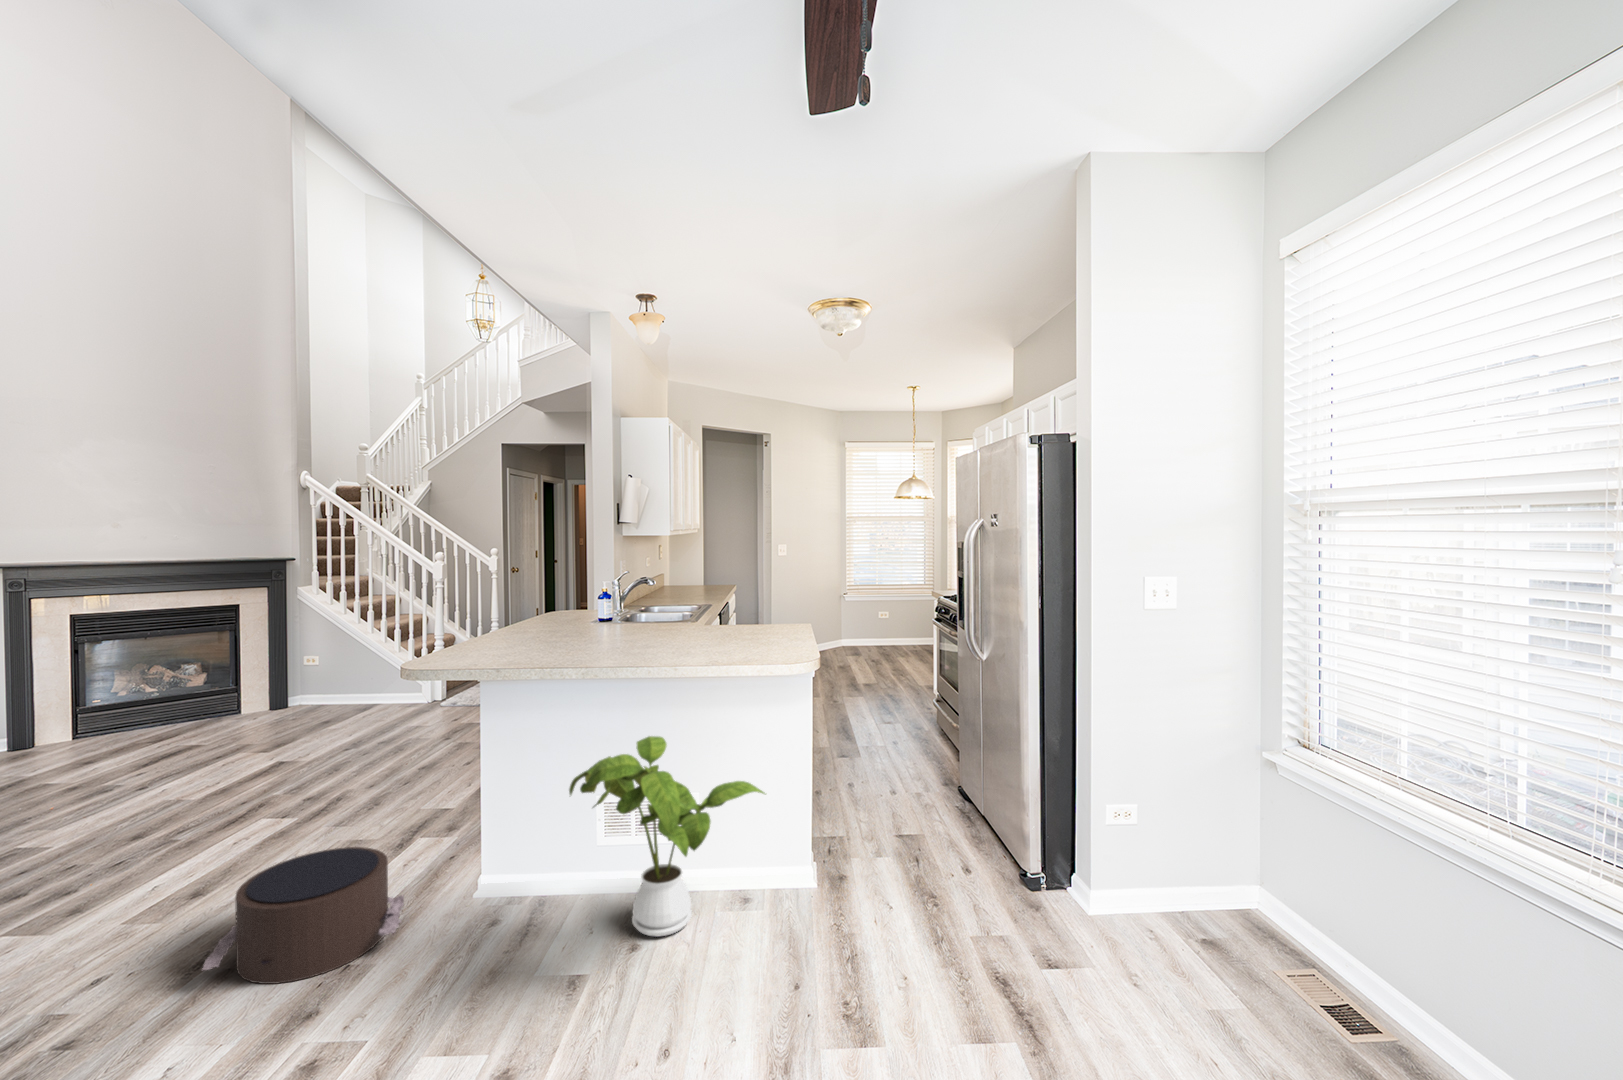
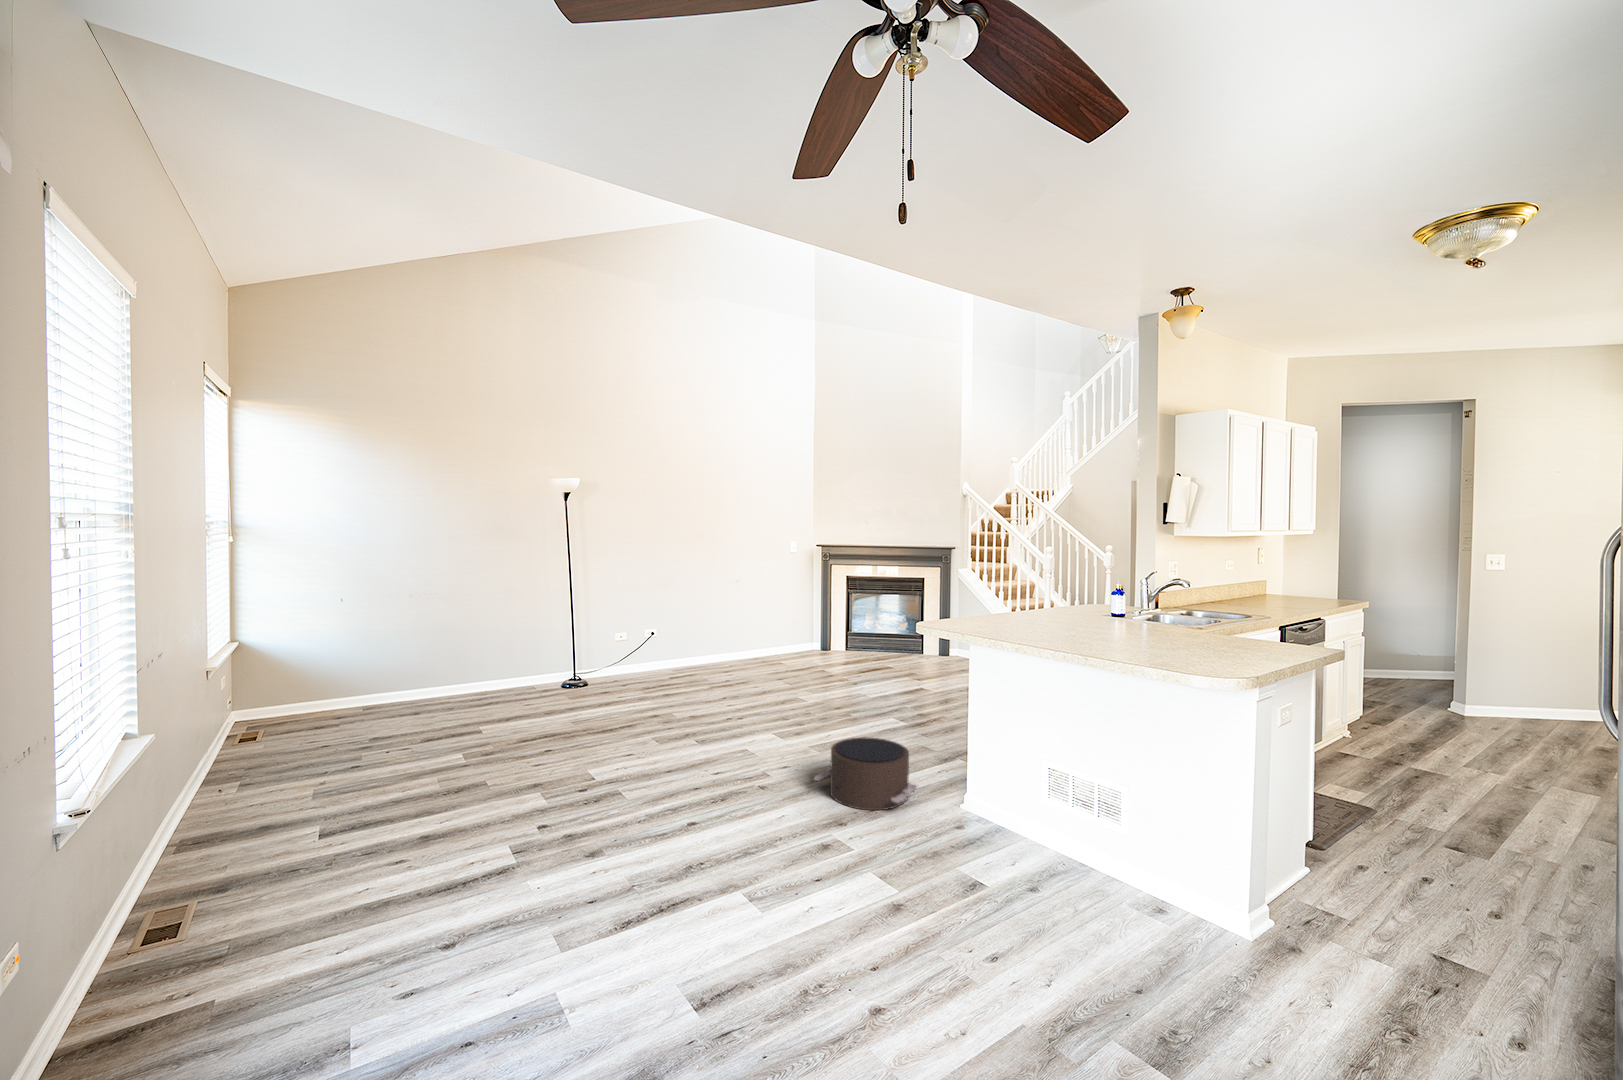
house plant: present [569,736,764,936] -> none [994,718,1180,899]

